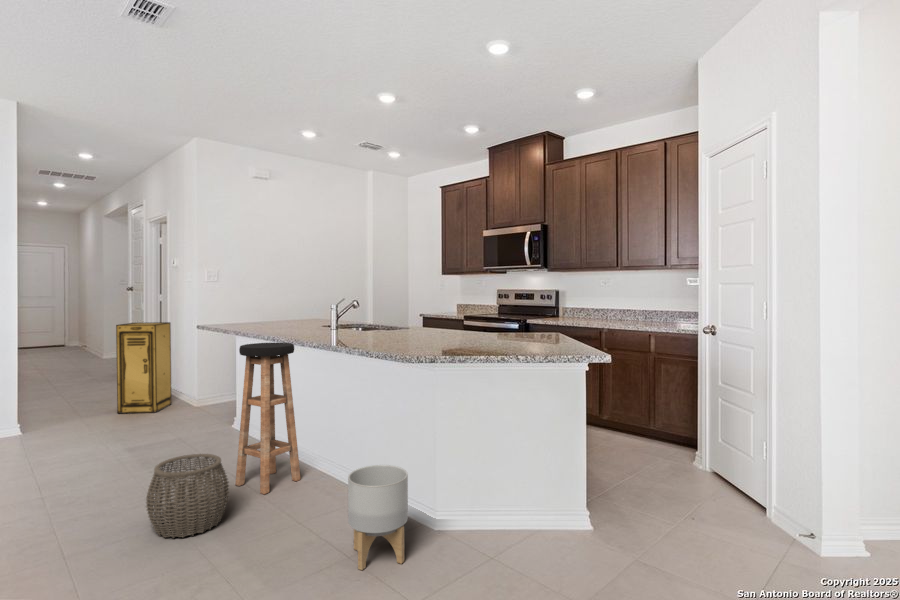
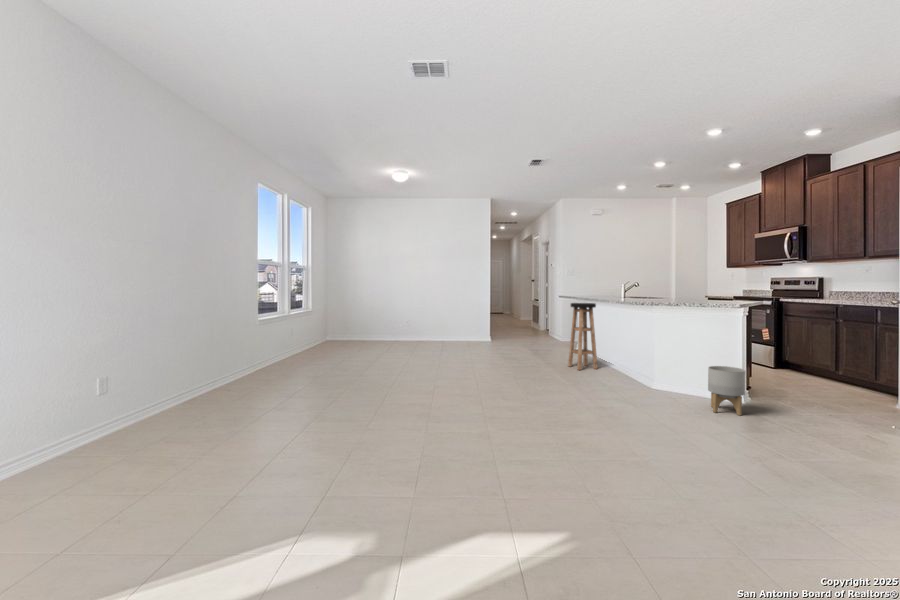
storage cabinet: present [116,322,172,413] -> none [525,297,549,342]
woven basket: present [146,454,229,538] -> none [532,345,562,374]
planter: present [348,465,408,570] -> present [708,366,746,415]

